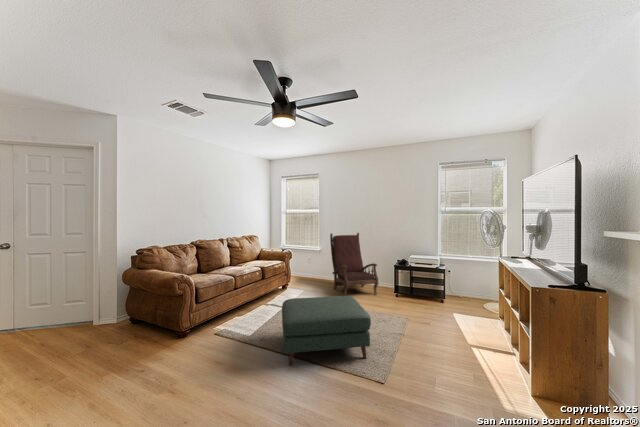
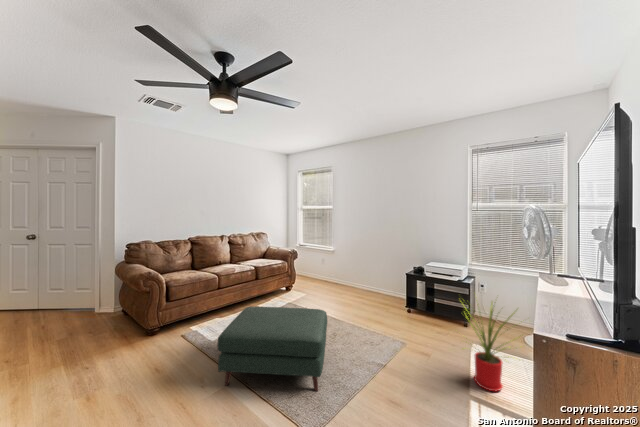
armchair: present [330,233,378,296] -> none [339,233,387,307]
house plant: none [452,272,505,341] -> present [460,301,515,391]

